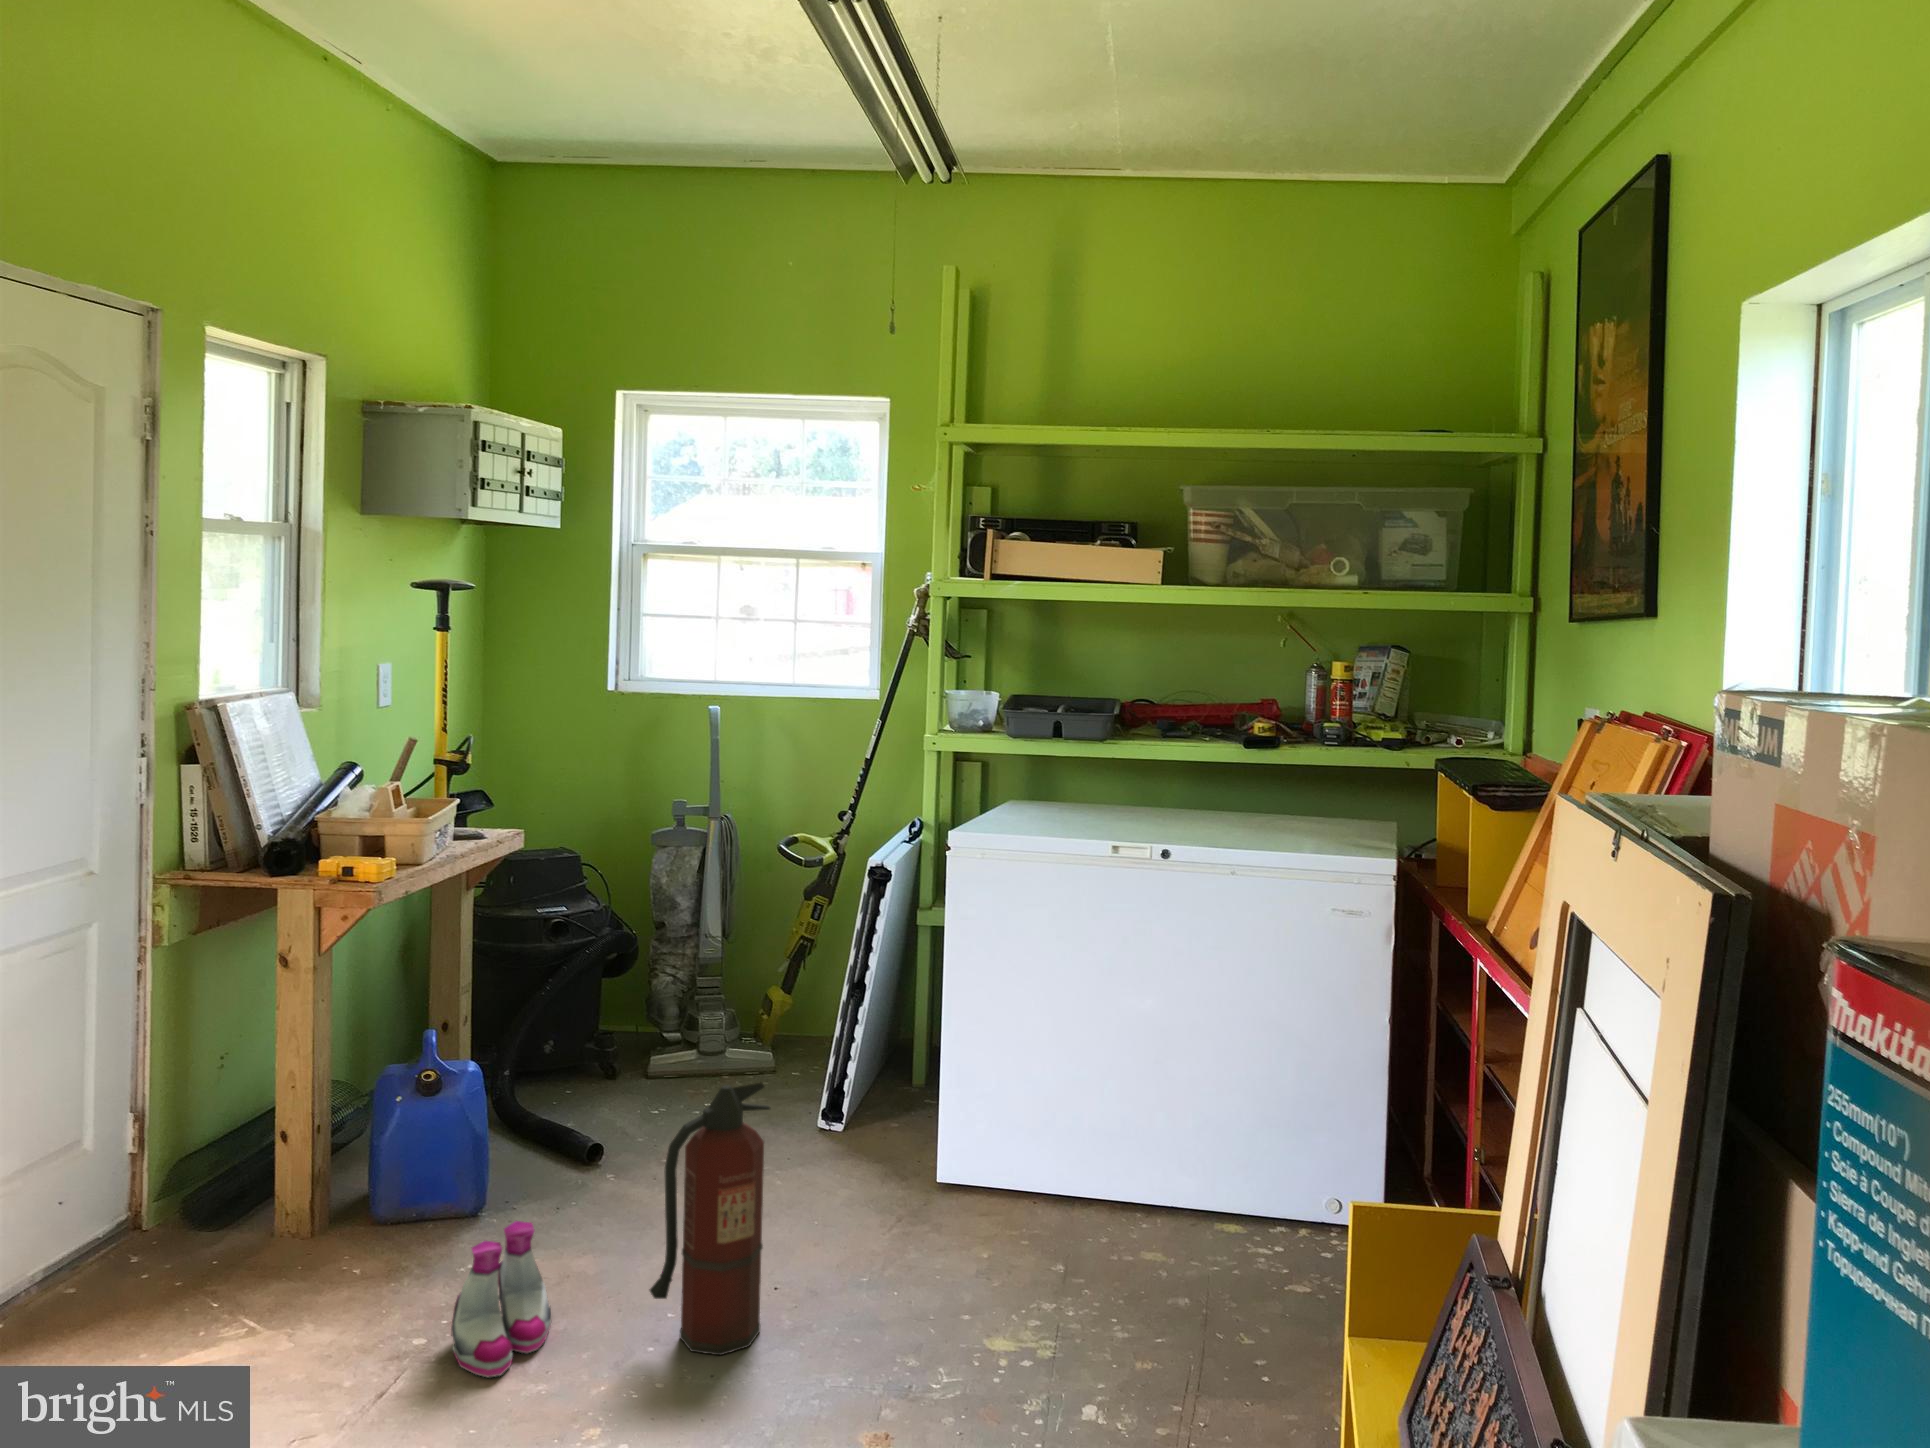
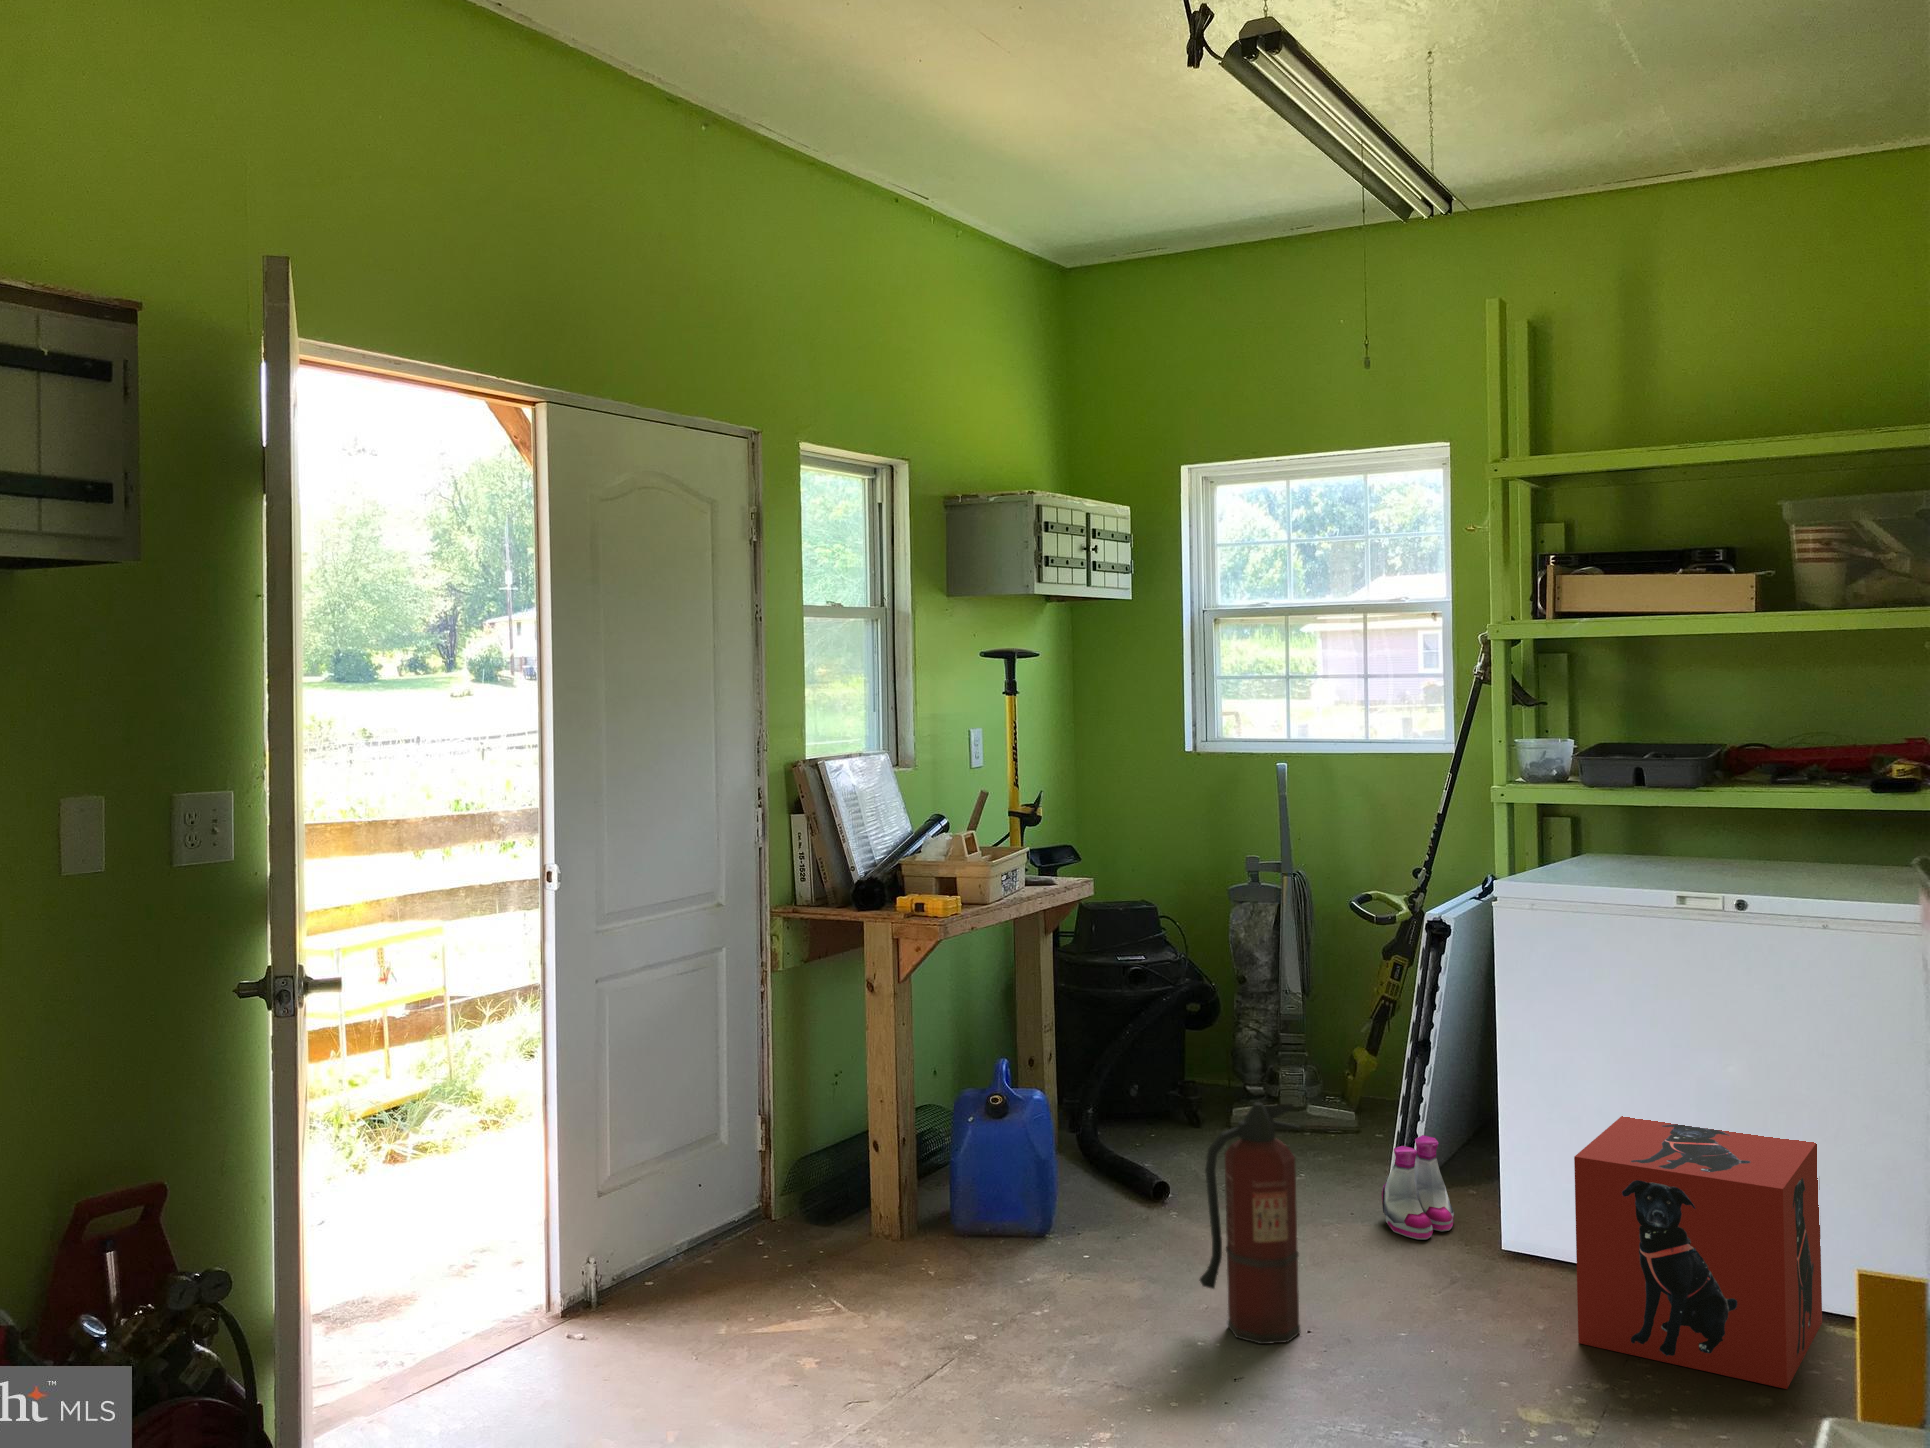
storage box: none [1031,1050,1225,1311] -> present [1574,1116,1822,1389]
boots: present [451,1221,551,1377] -> present [1382,1135,1454,1239]

